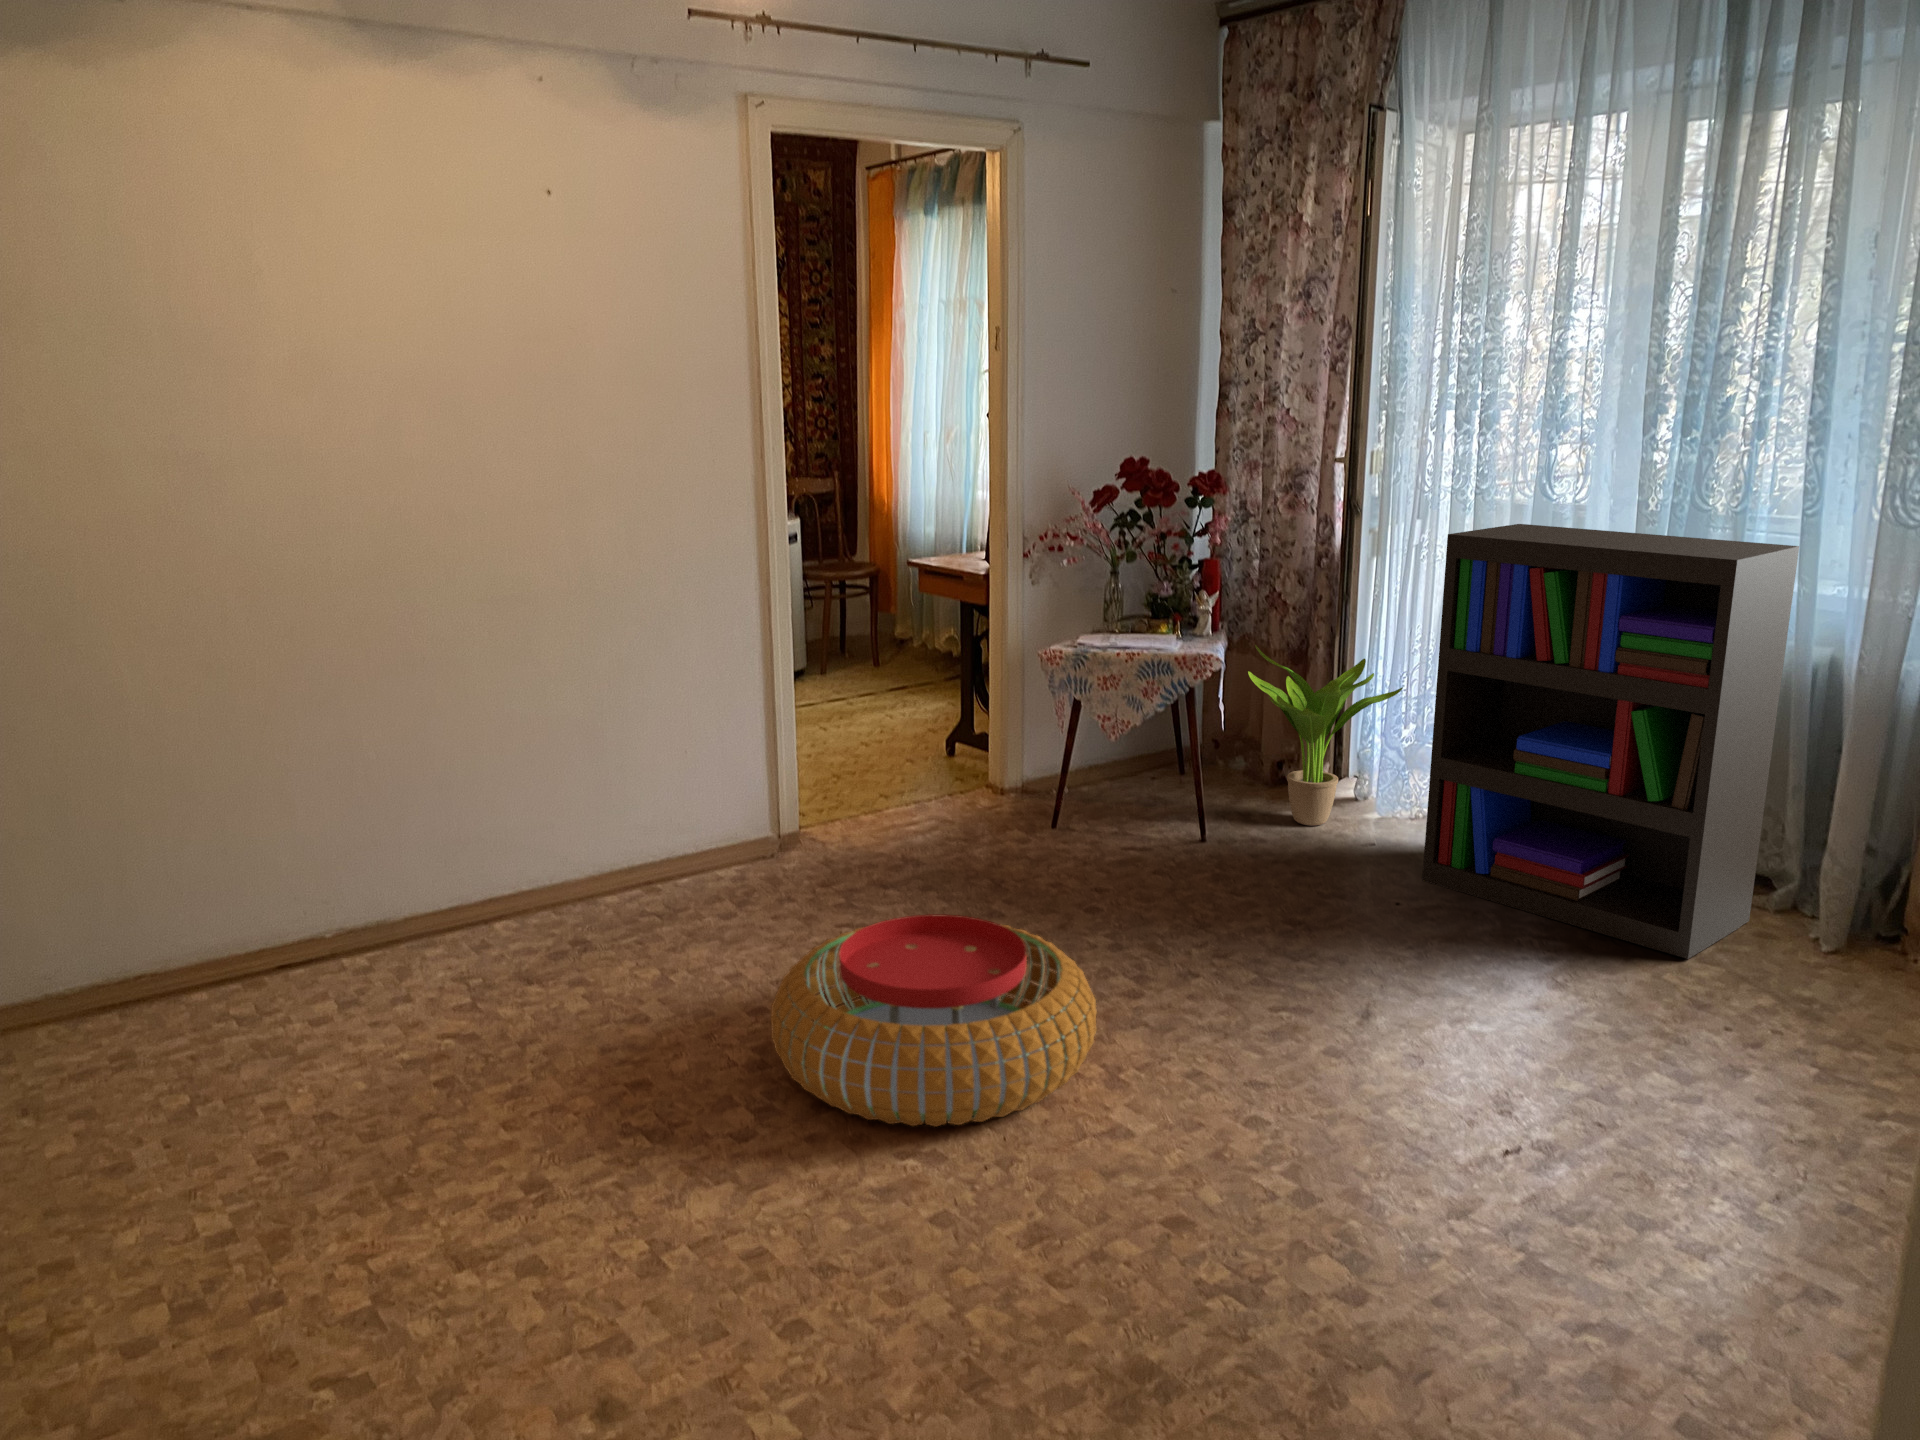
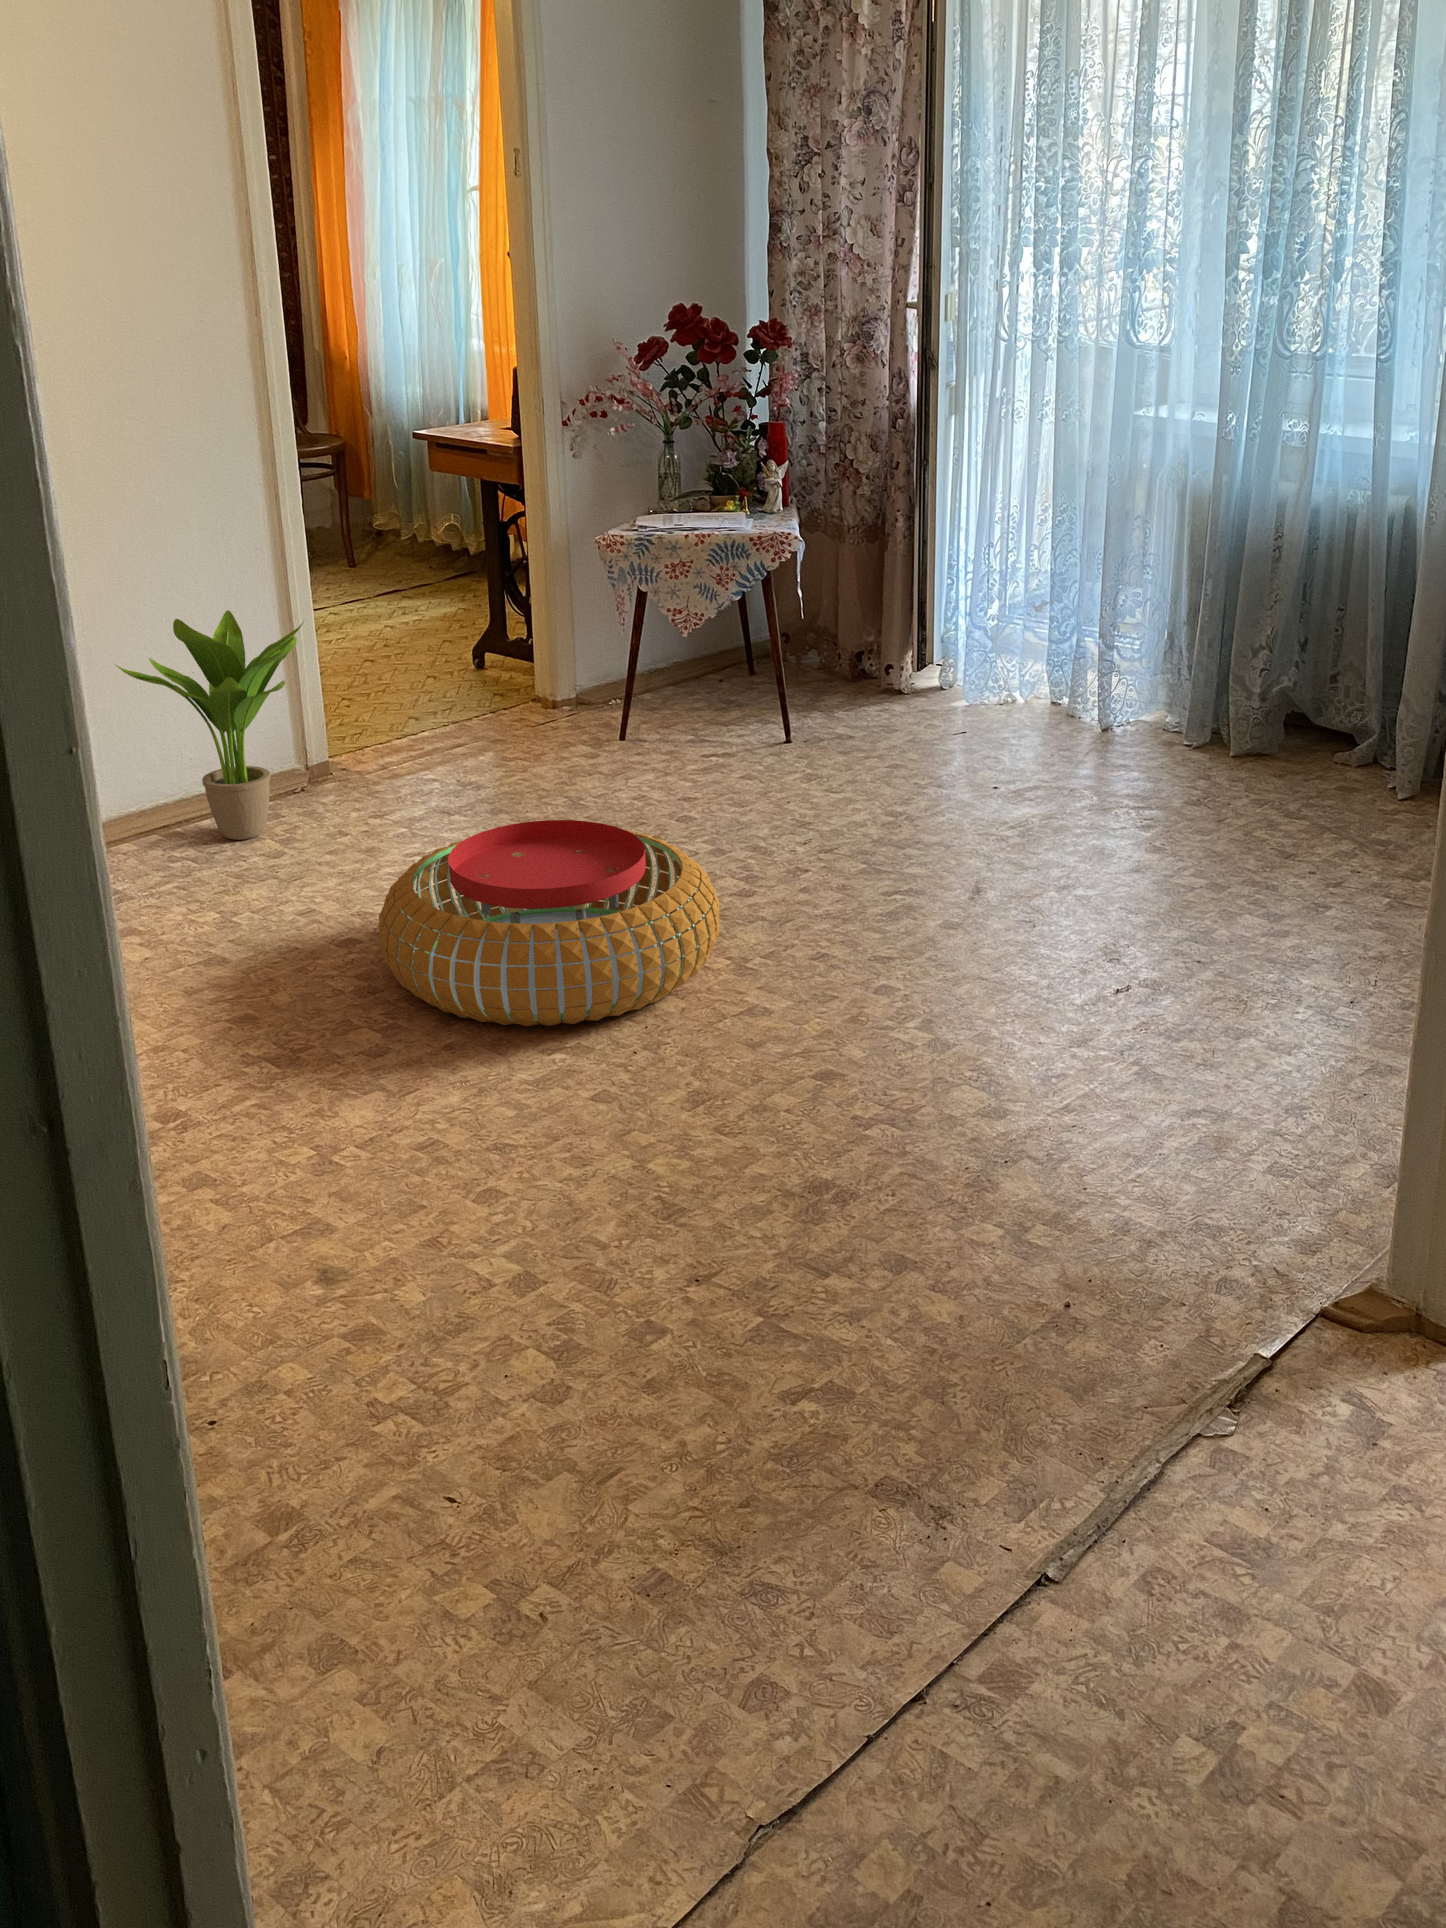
bookshelf: present [1422,524,1799,959] -> none [1021,375,1374,816]
potted plant: present [1248,645,1403,826] -> present [116,610,304,840]

